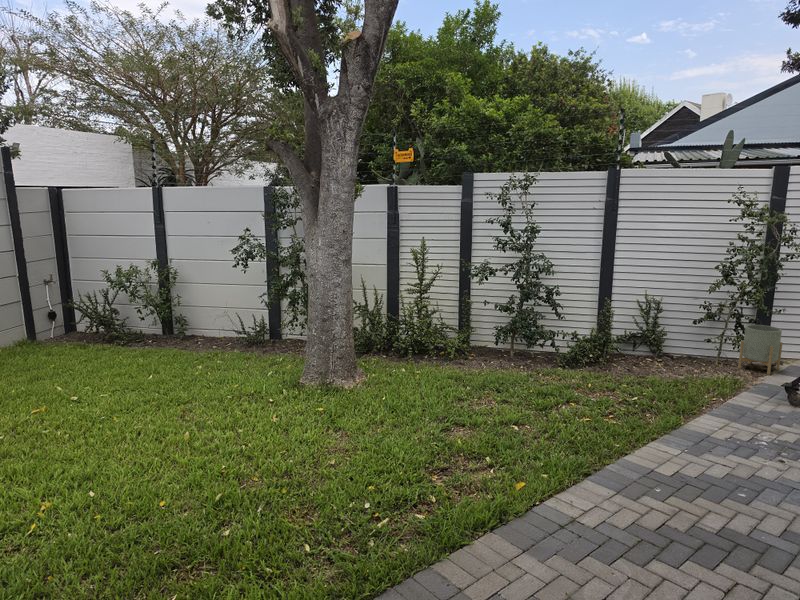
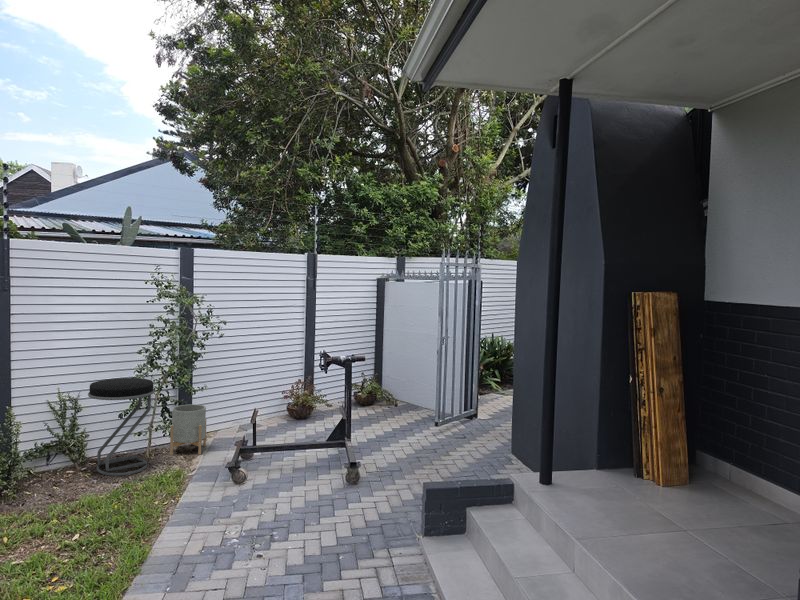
stool: none [667,290,726,373] -> present [88,378,155,476]

